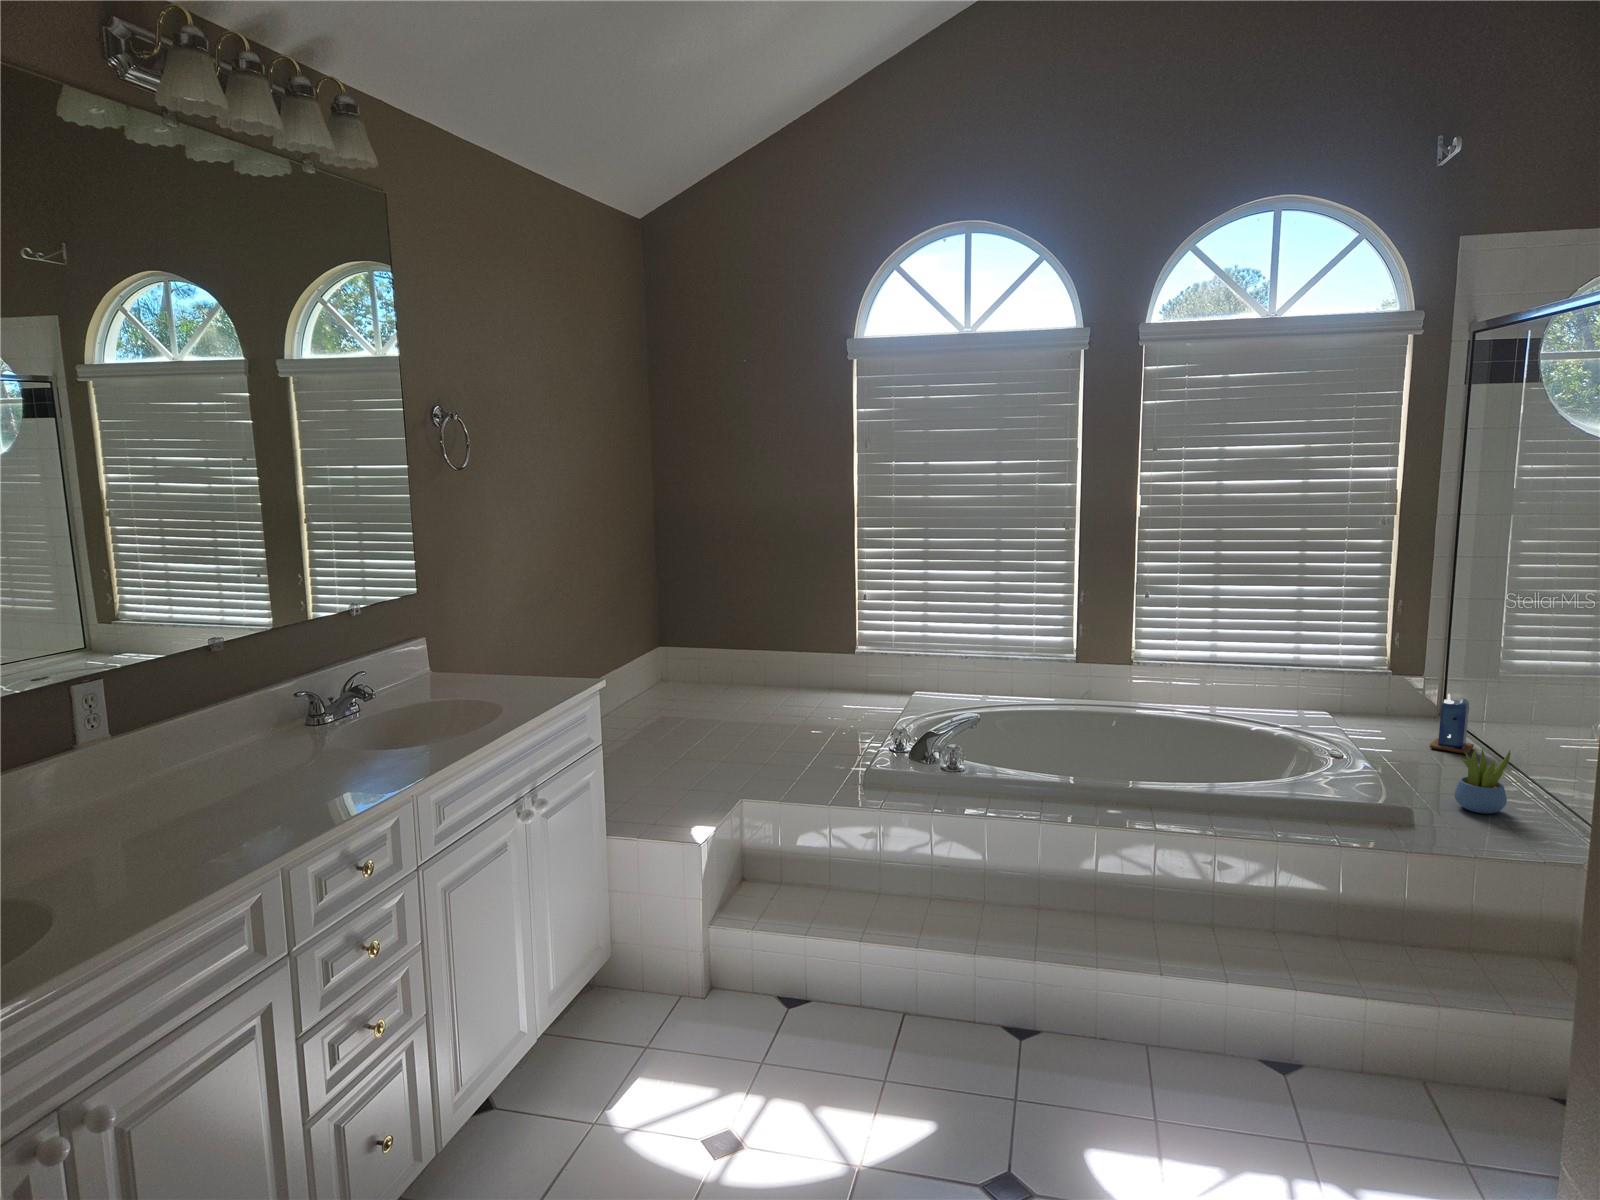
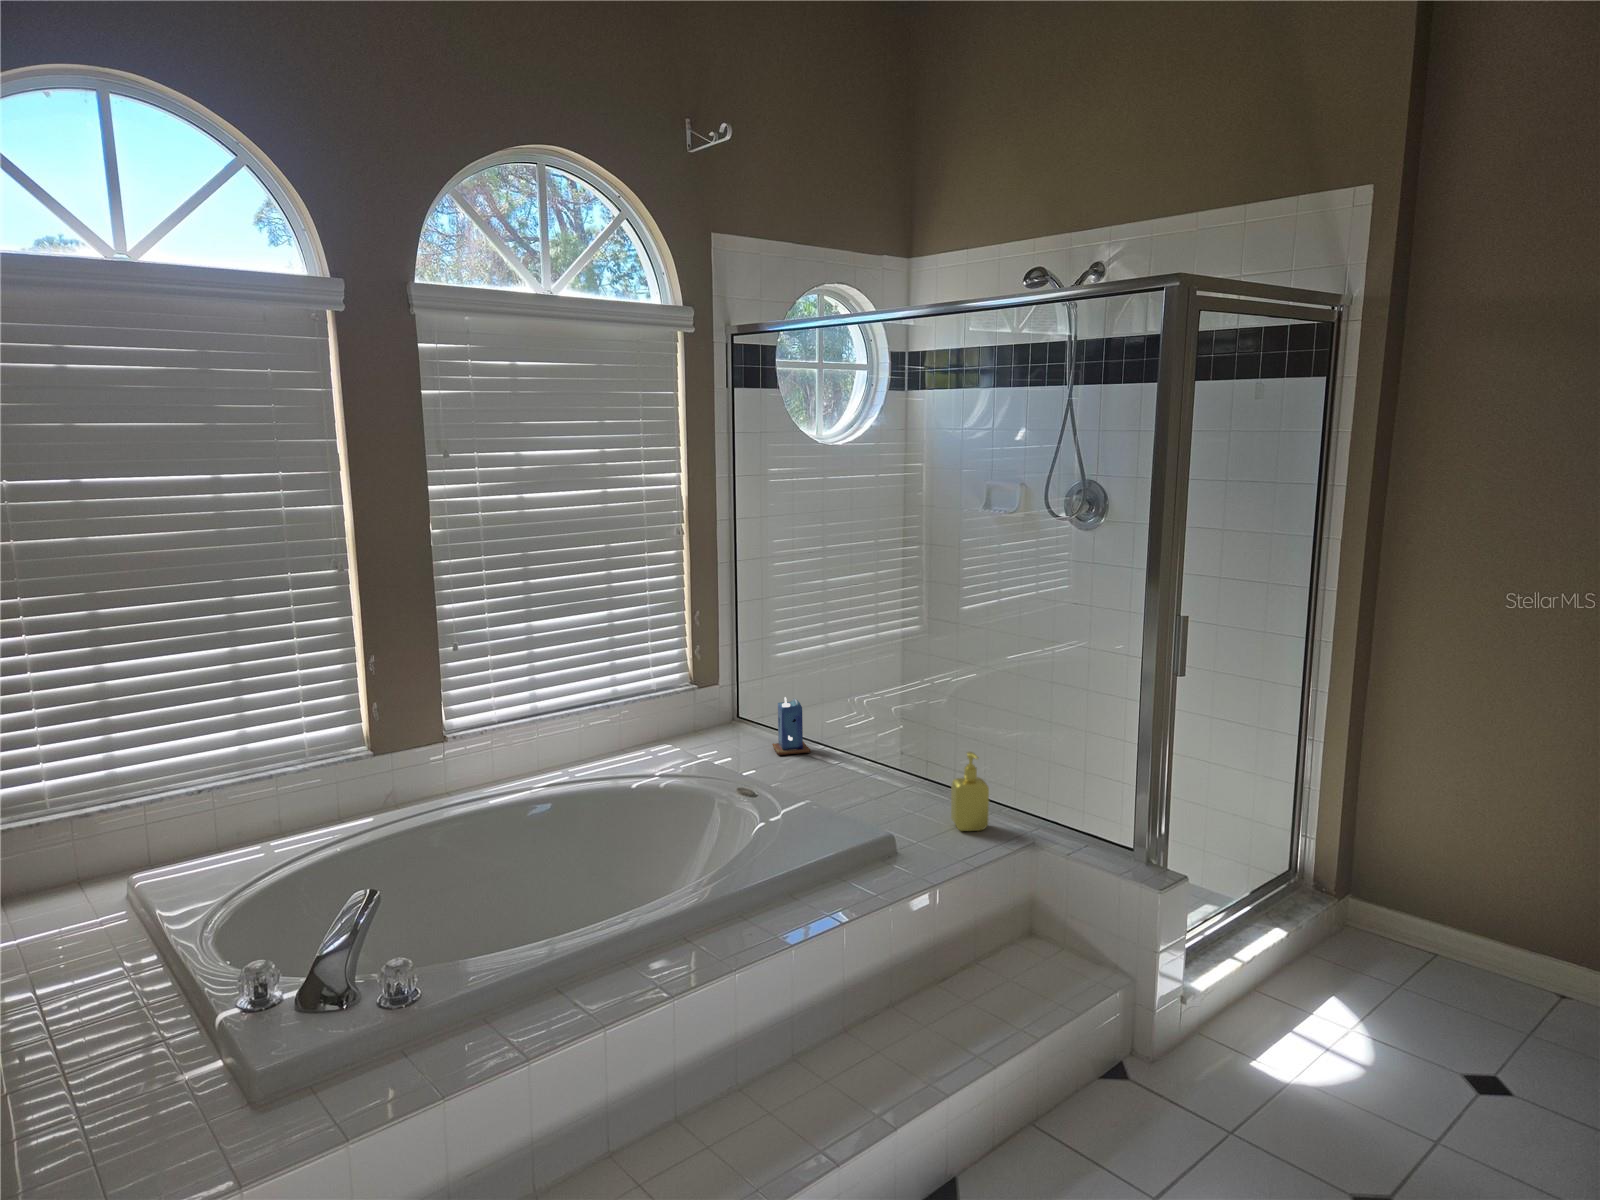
succulent plant: present [1454,748,1510,814] -> none [878,742,921,812]
soap dispenser: none [1504,763,1554,847] -> present [951,752,989,831]

